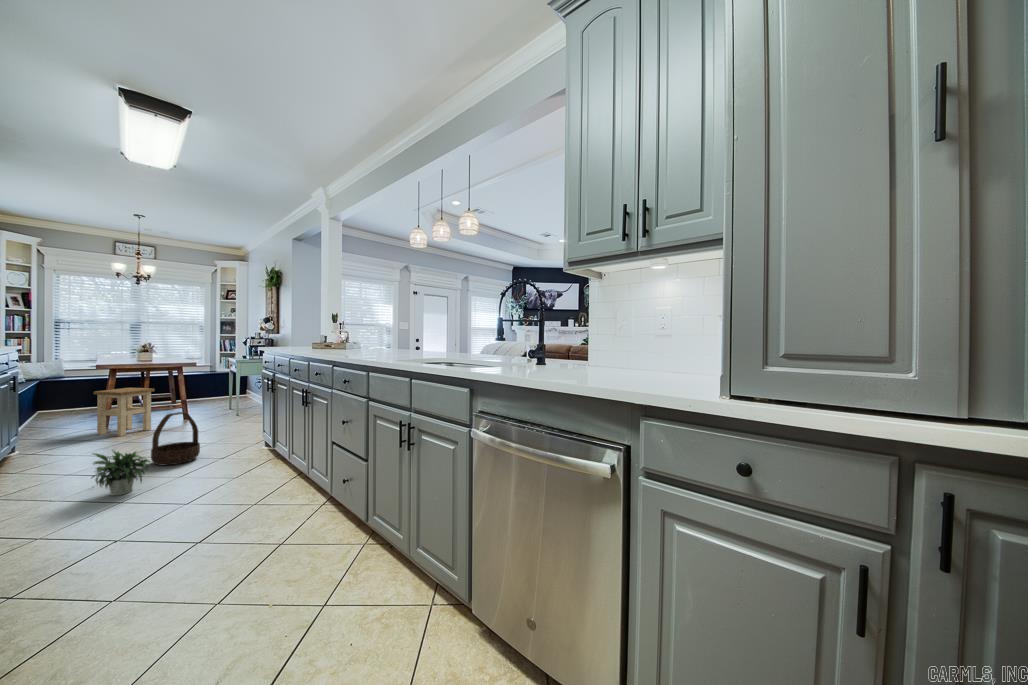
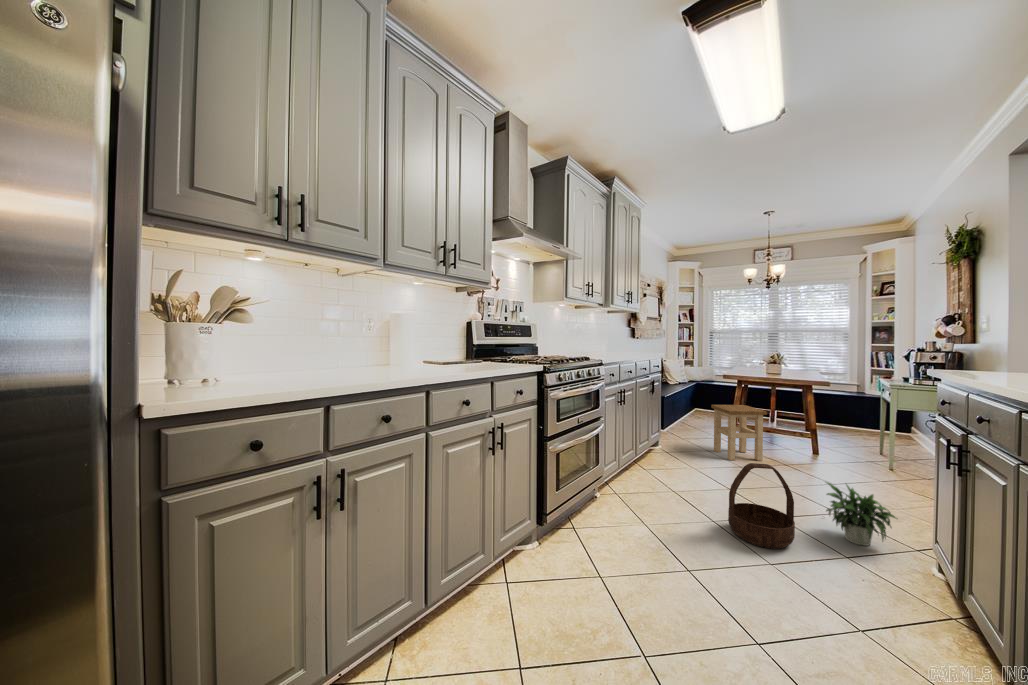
potted plant: present [92,450,150,495] -> present [826,482,896,546]

